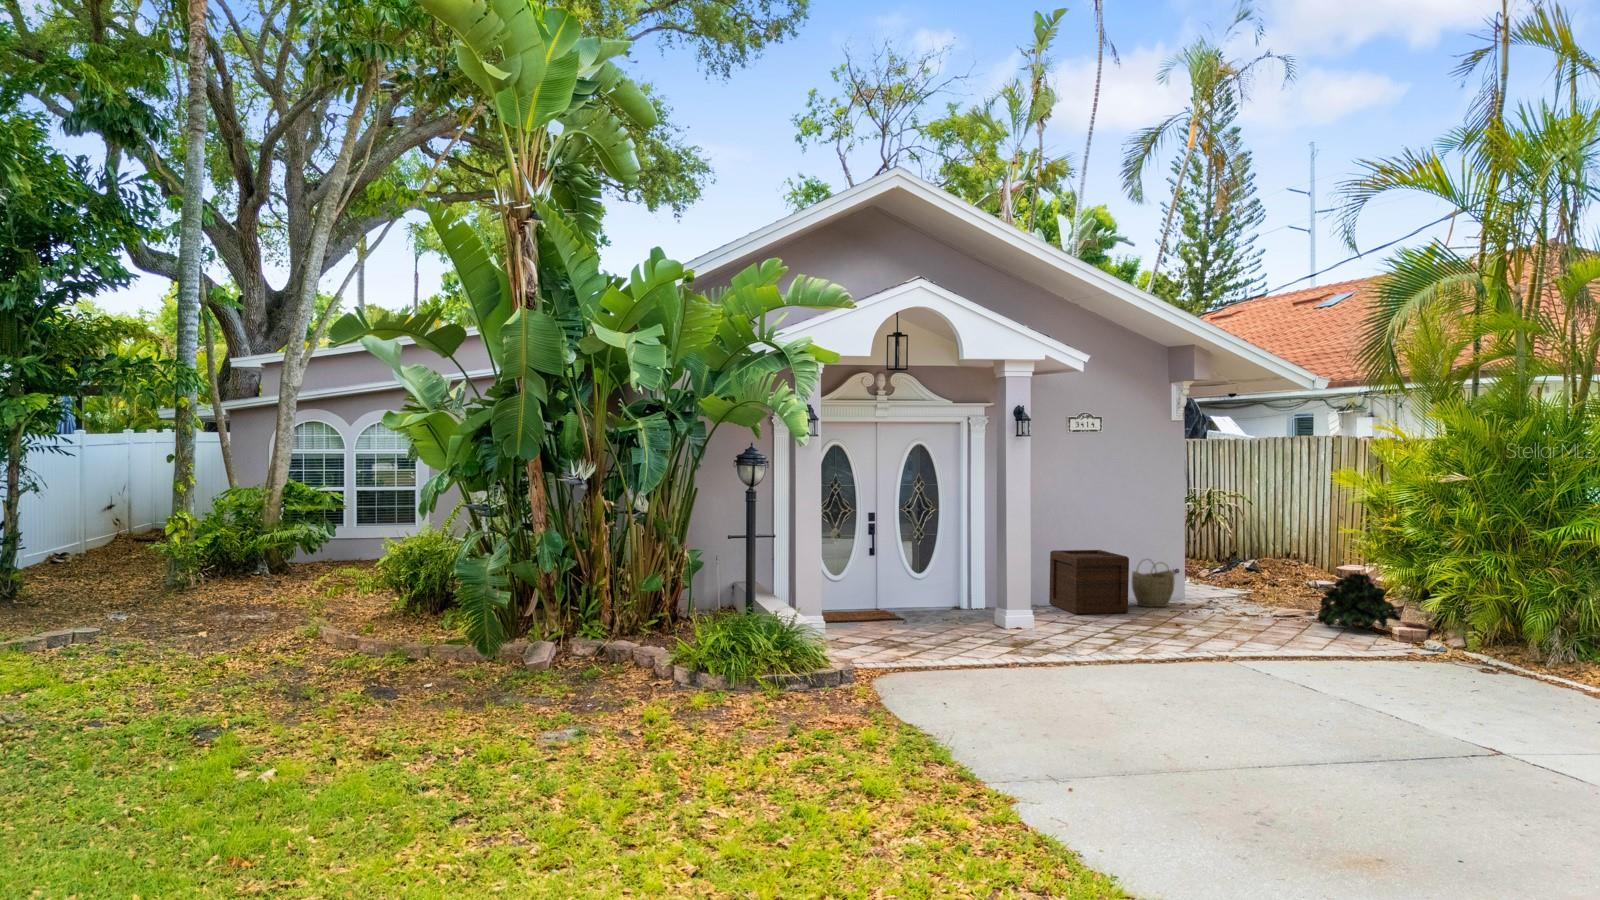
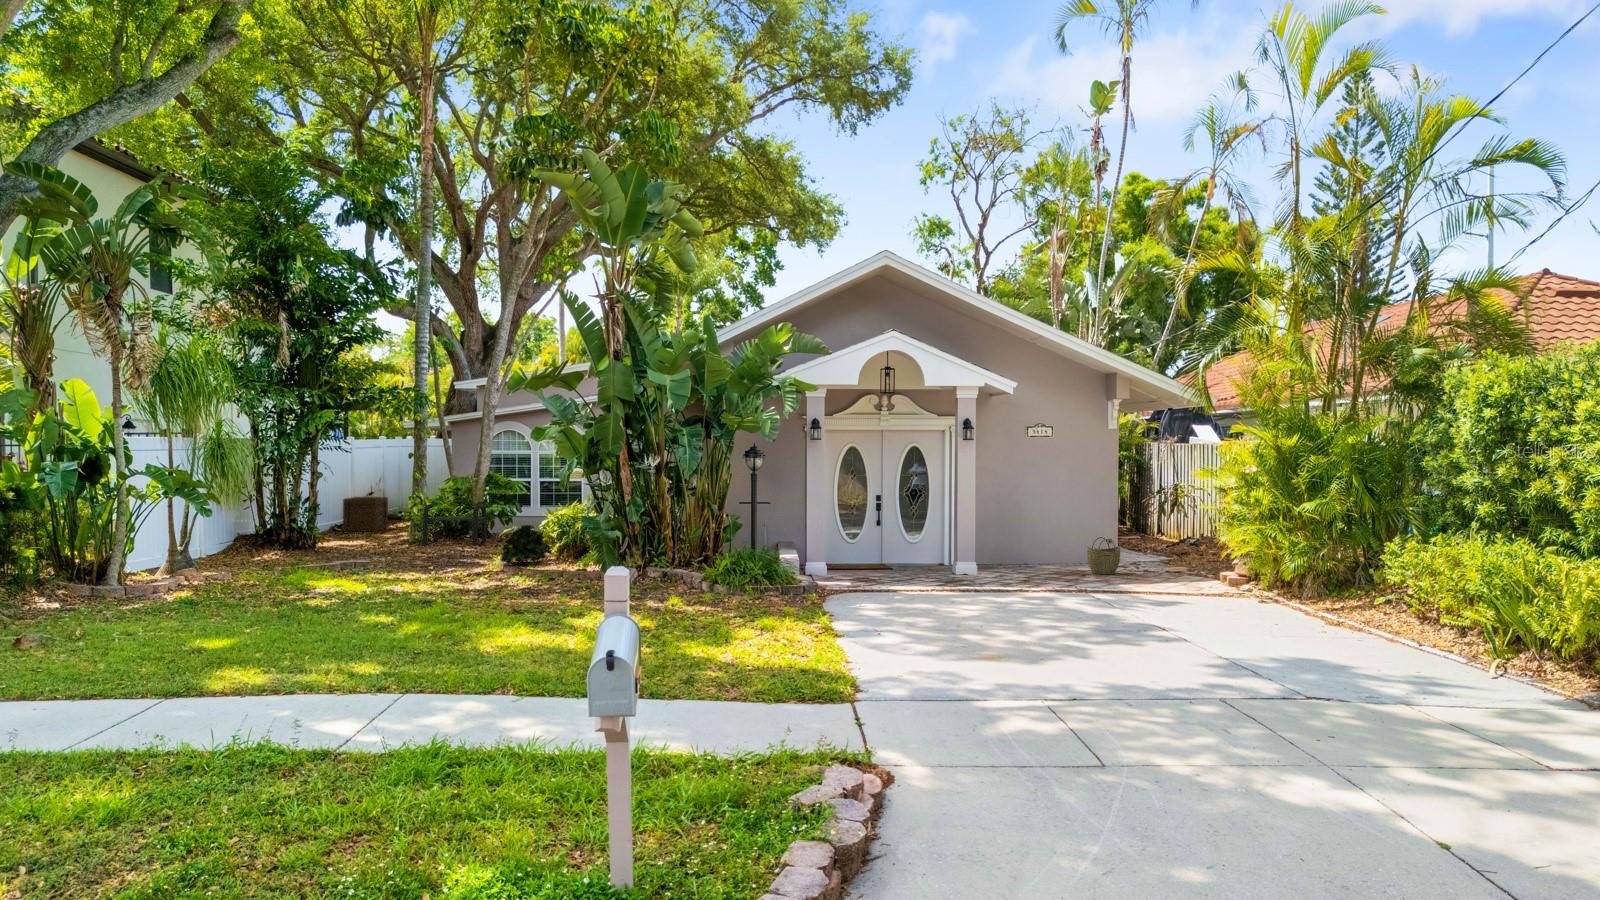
bench: none [191,528,290,589] -> present [423,503,487,545]
wooden crate: present [1049,550,1129,615] -> present [343,497,388,532]
potted plant: present [1317,573,1399,629] -> present [501,525,552,564]

